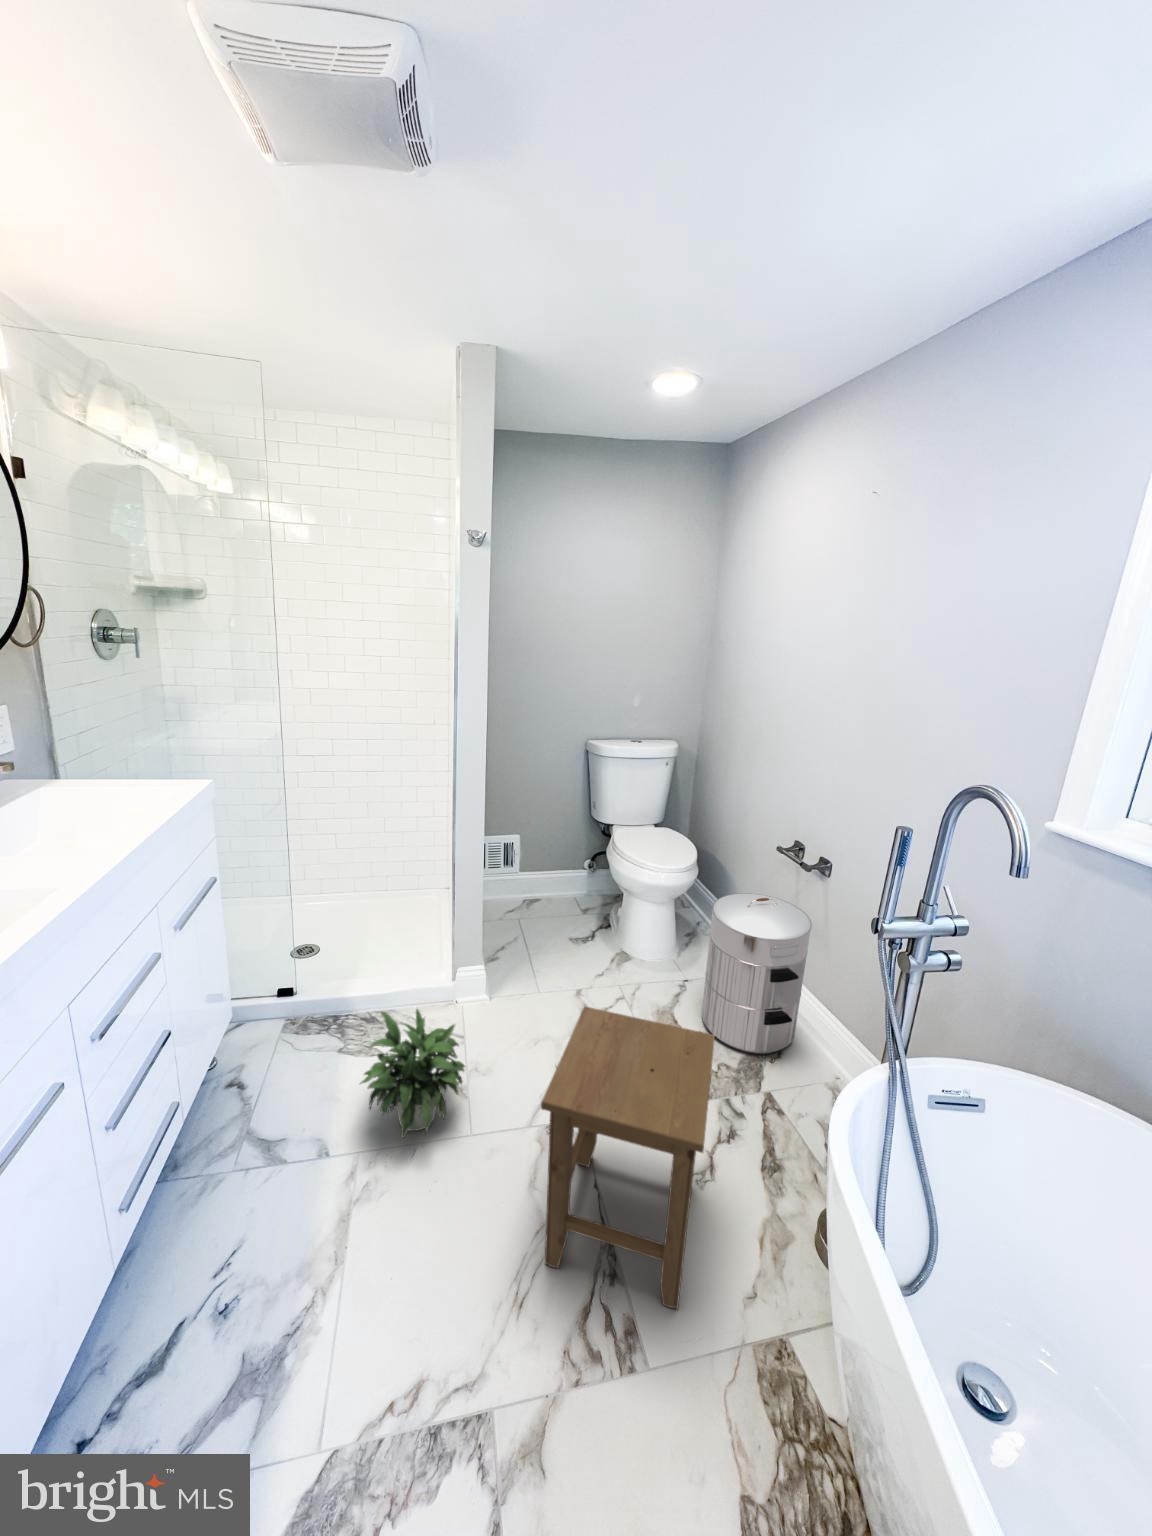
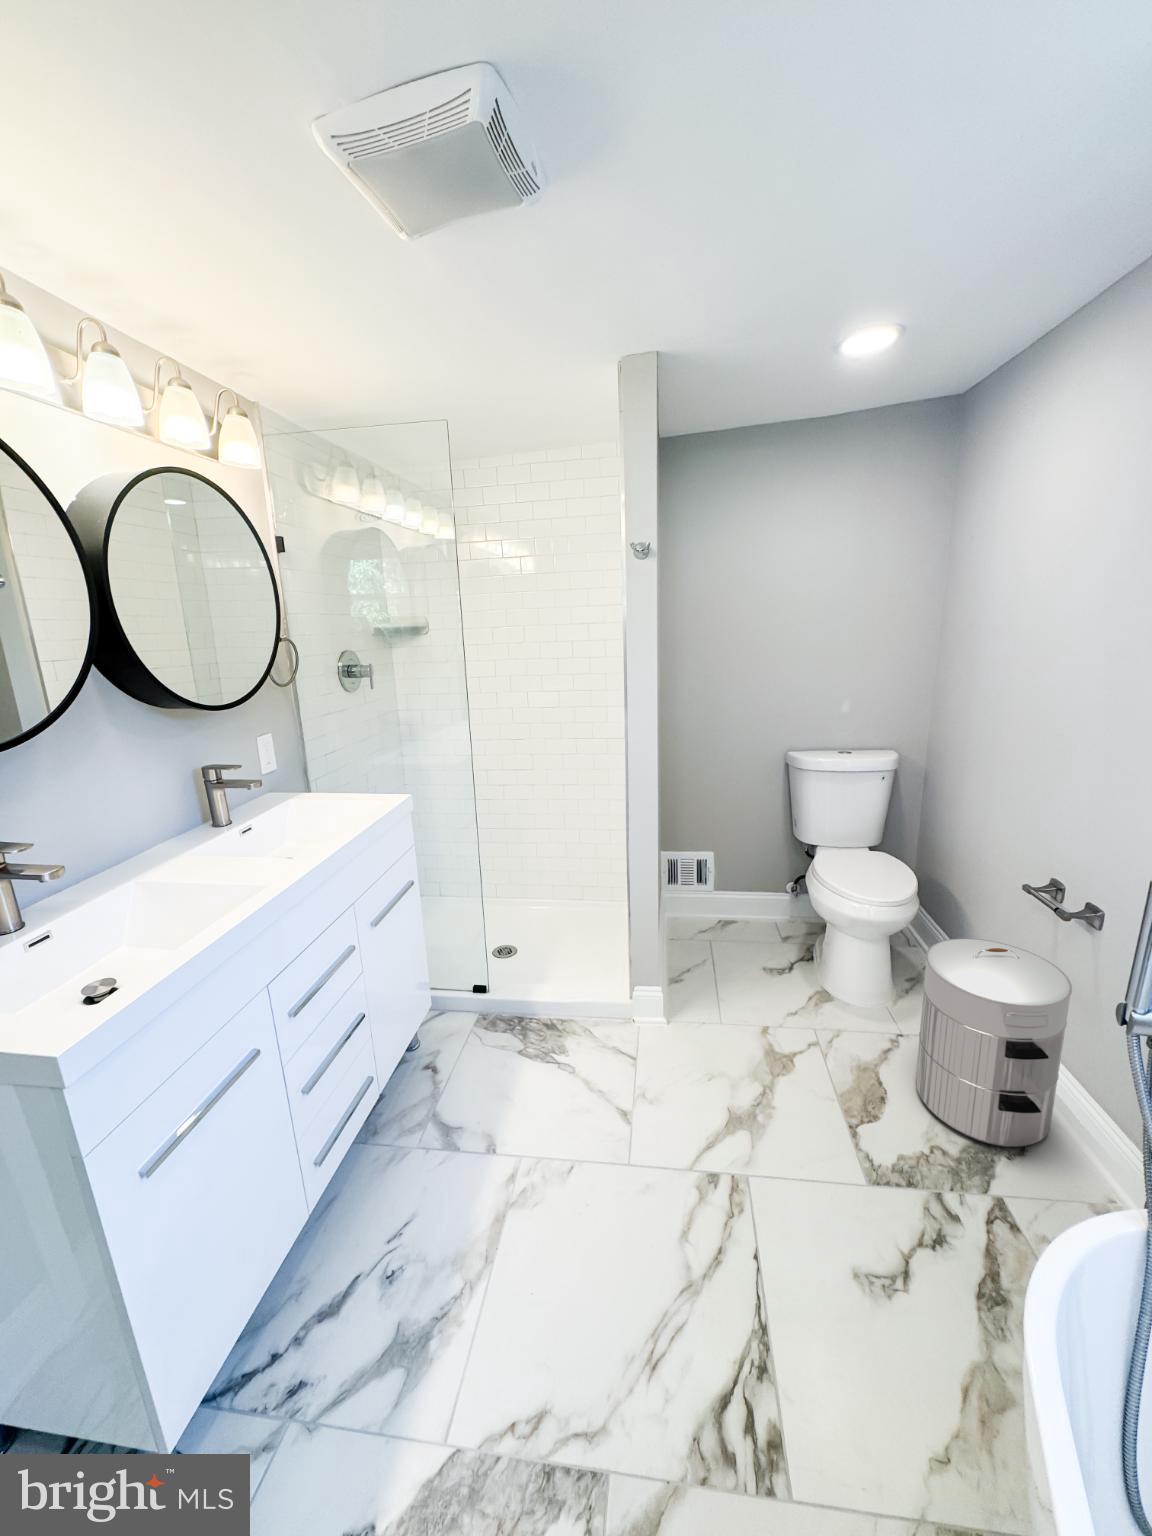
stool: present [541,1007,715,1309] -> none [671,1052,899,1440]
potted plant: present [360,1009,465,1138] -> none [520,1022,626,1156]

